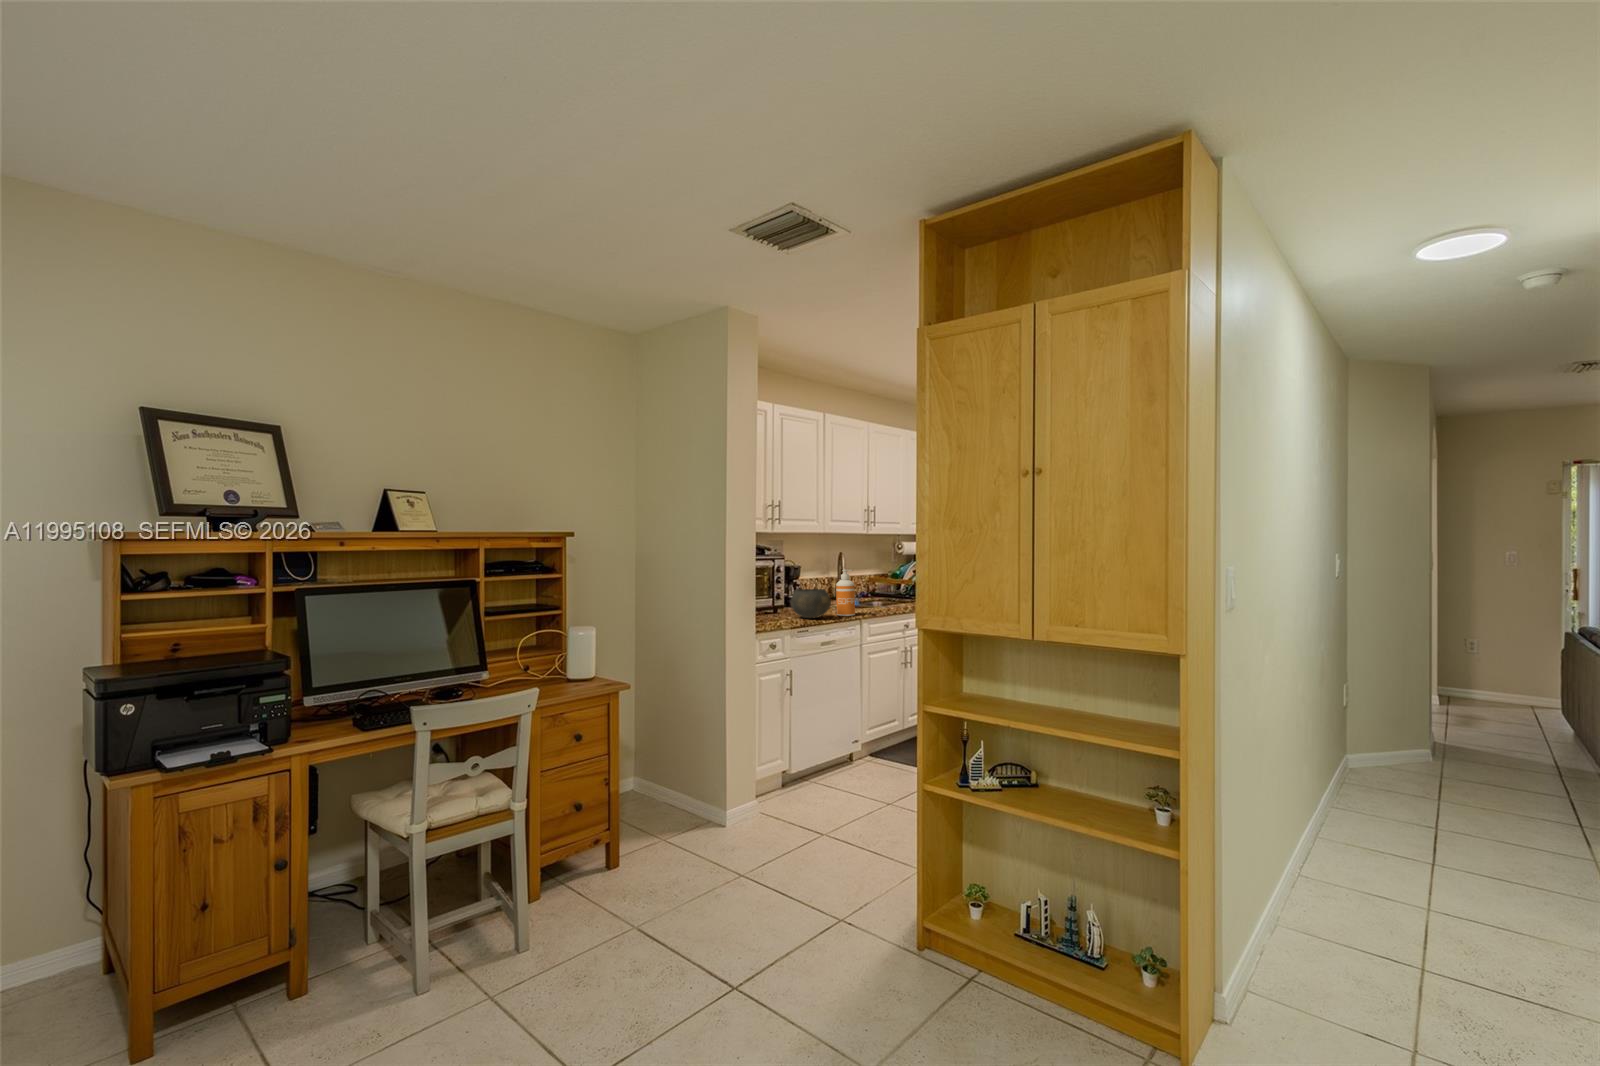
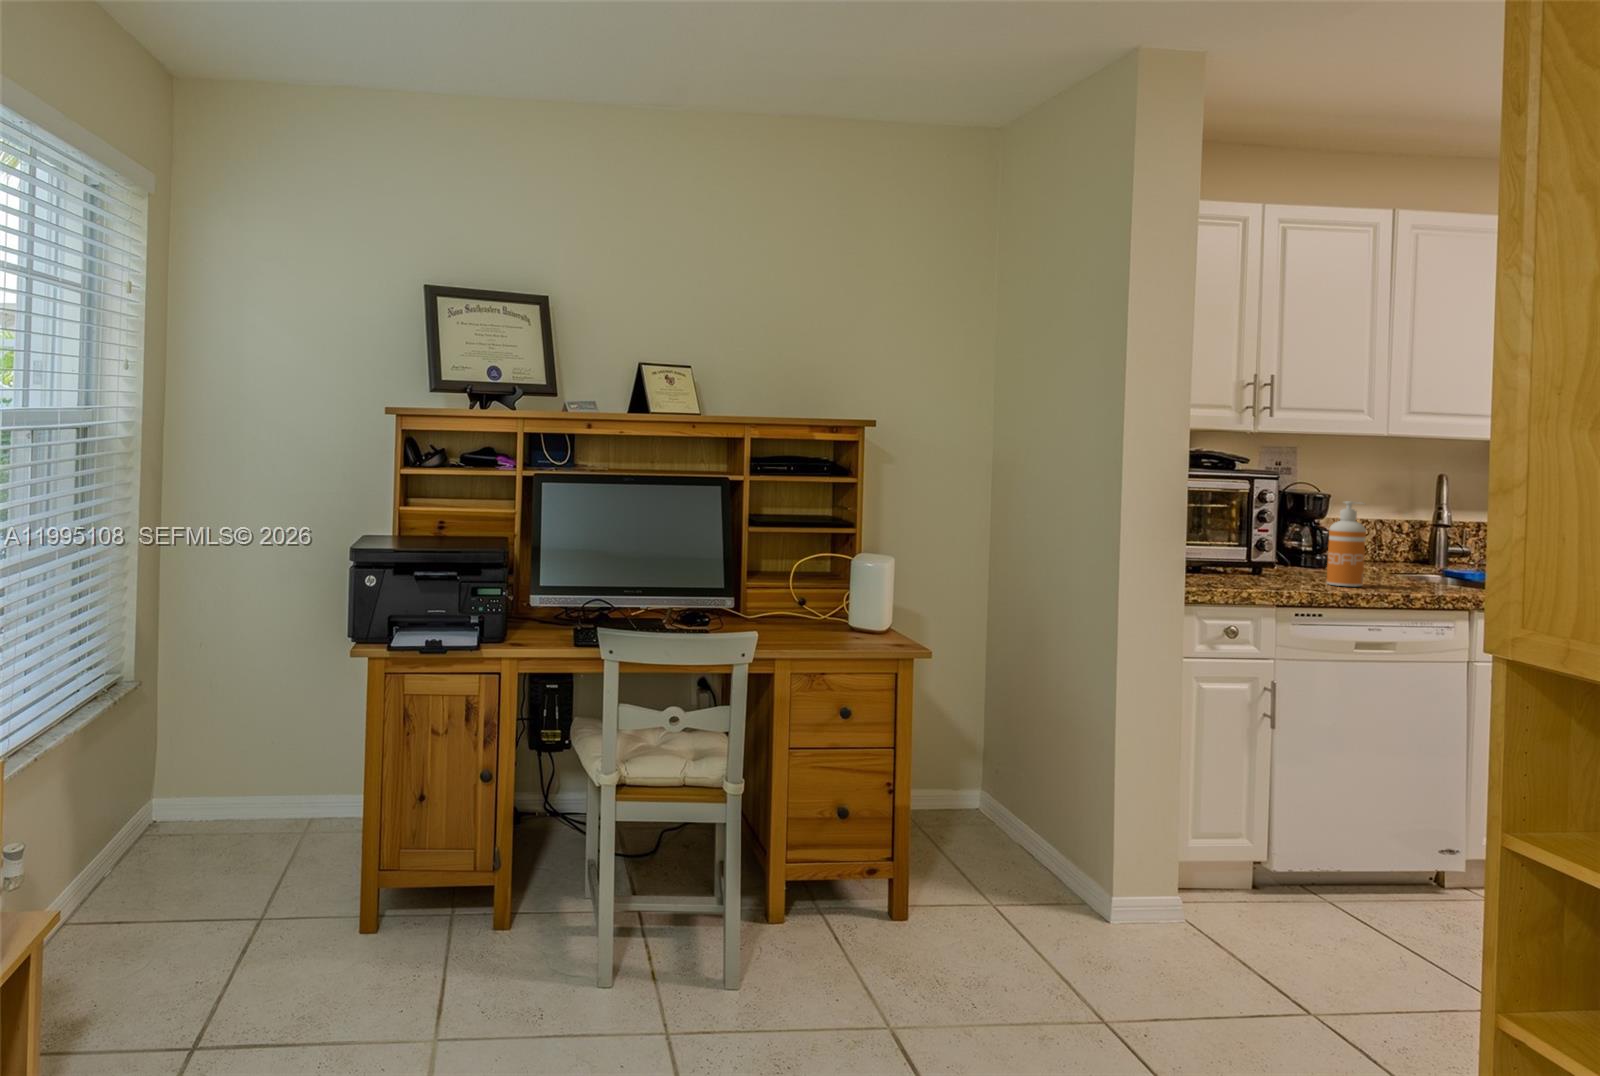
bowl: present [791,589,831,618] -> none [1223,530,1298,582]

